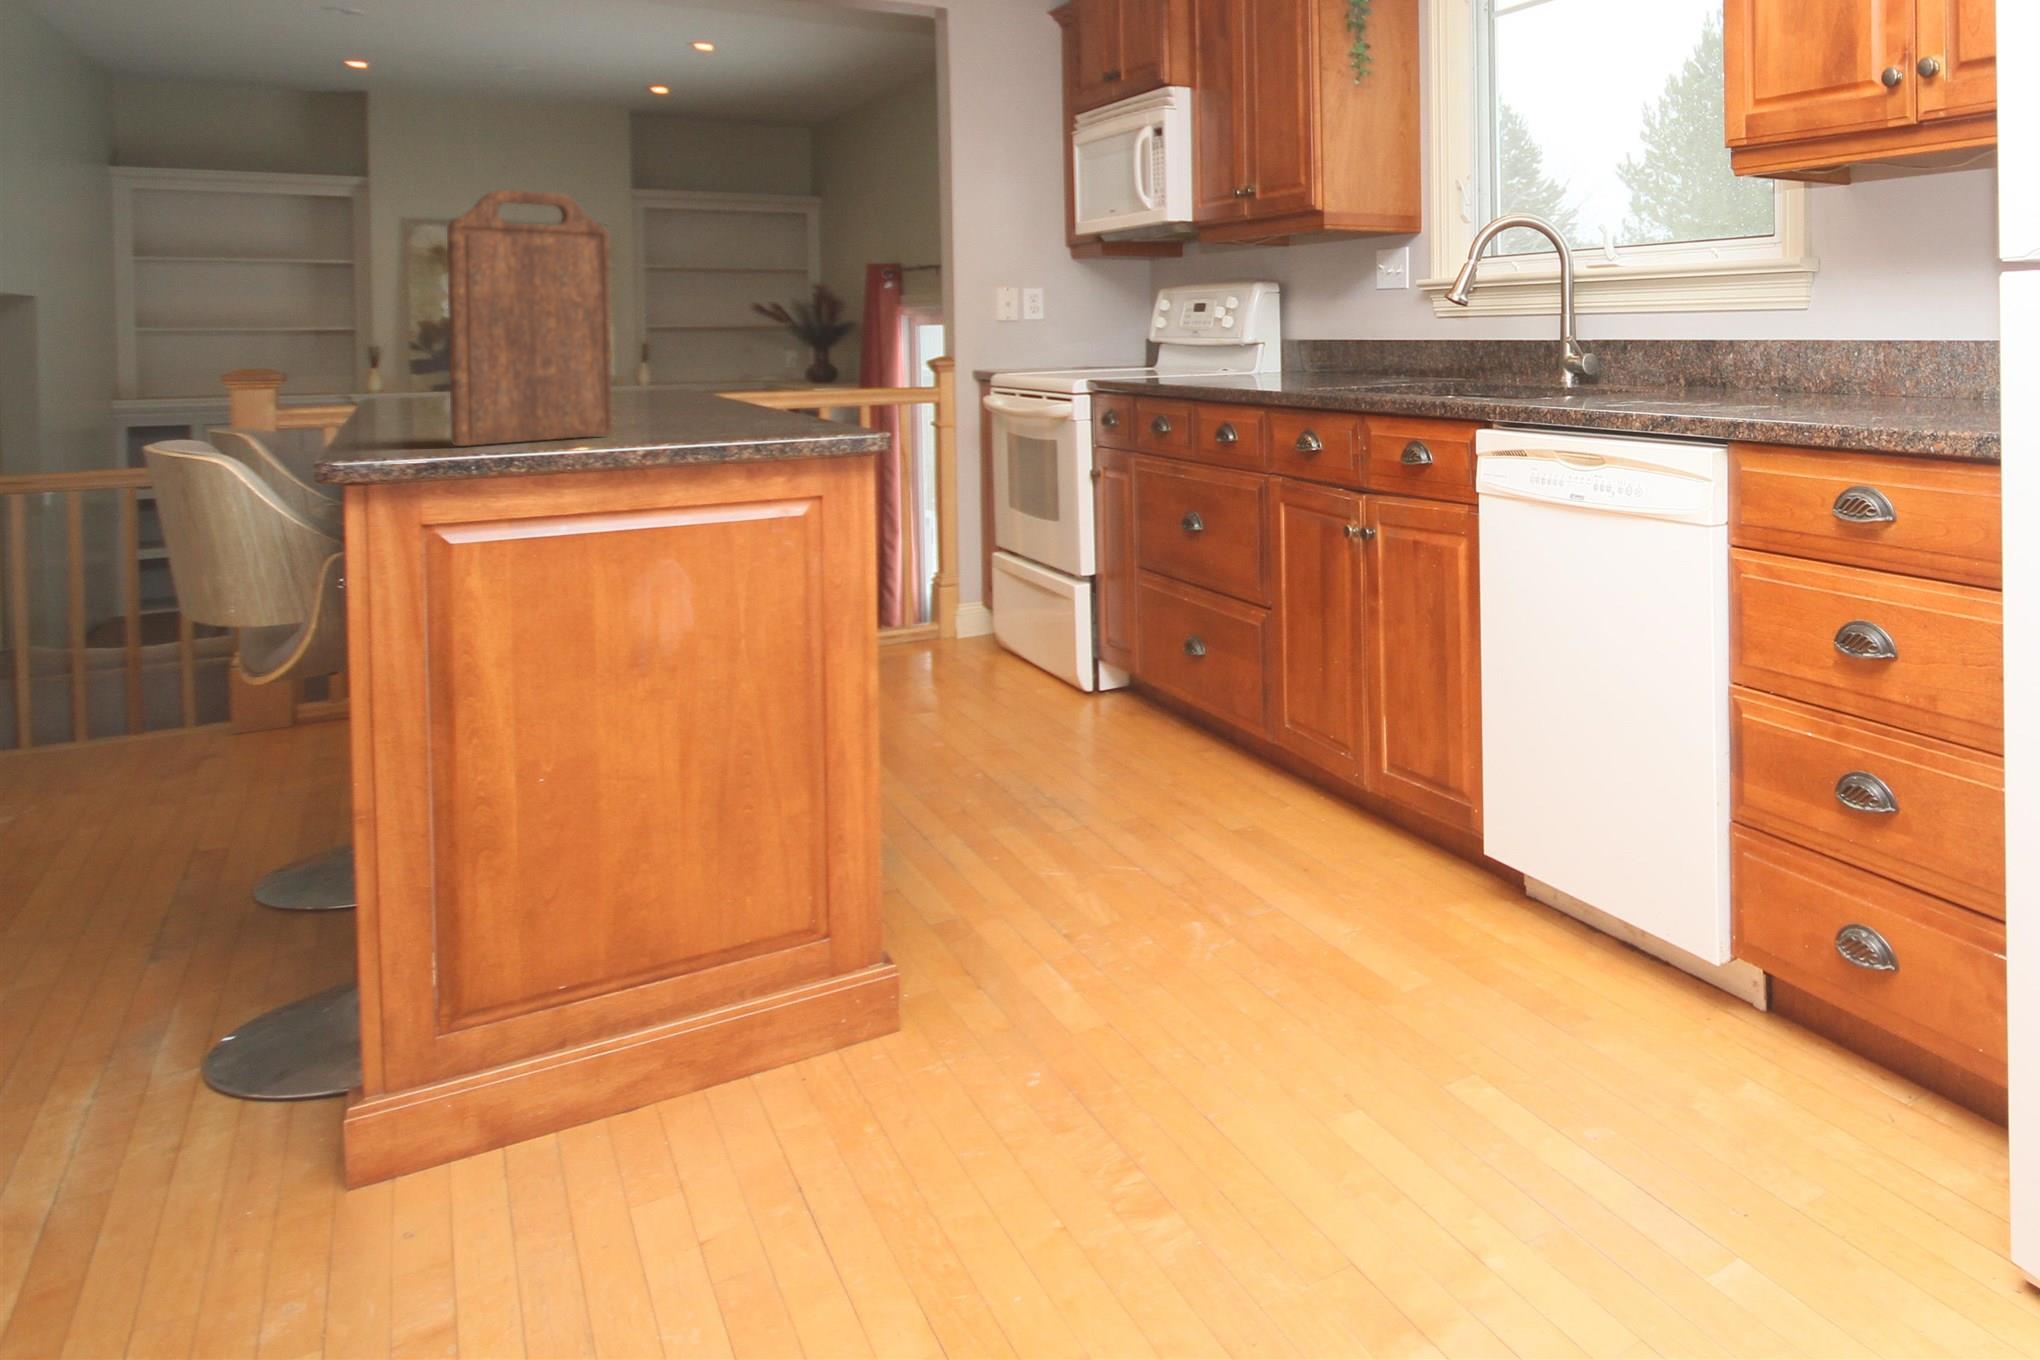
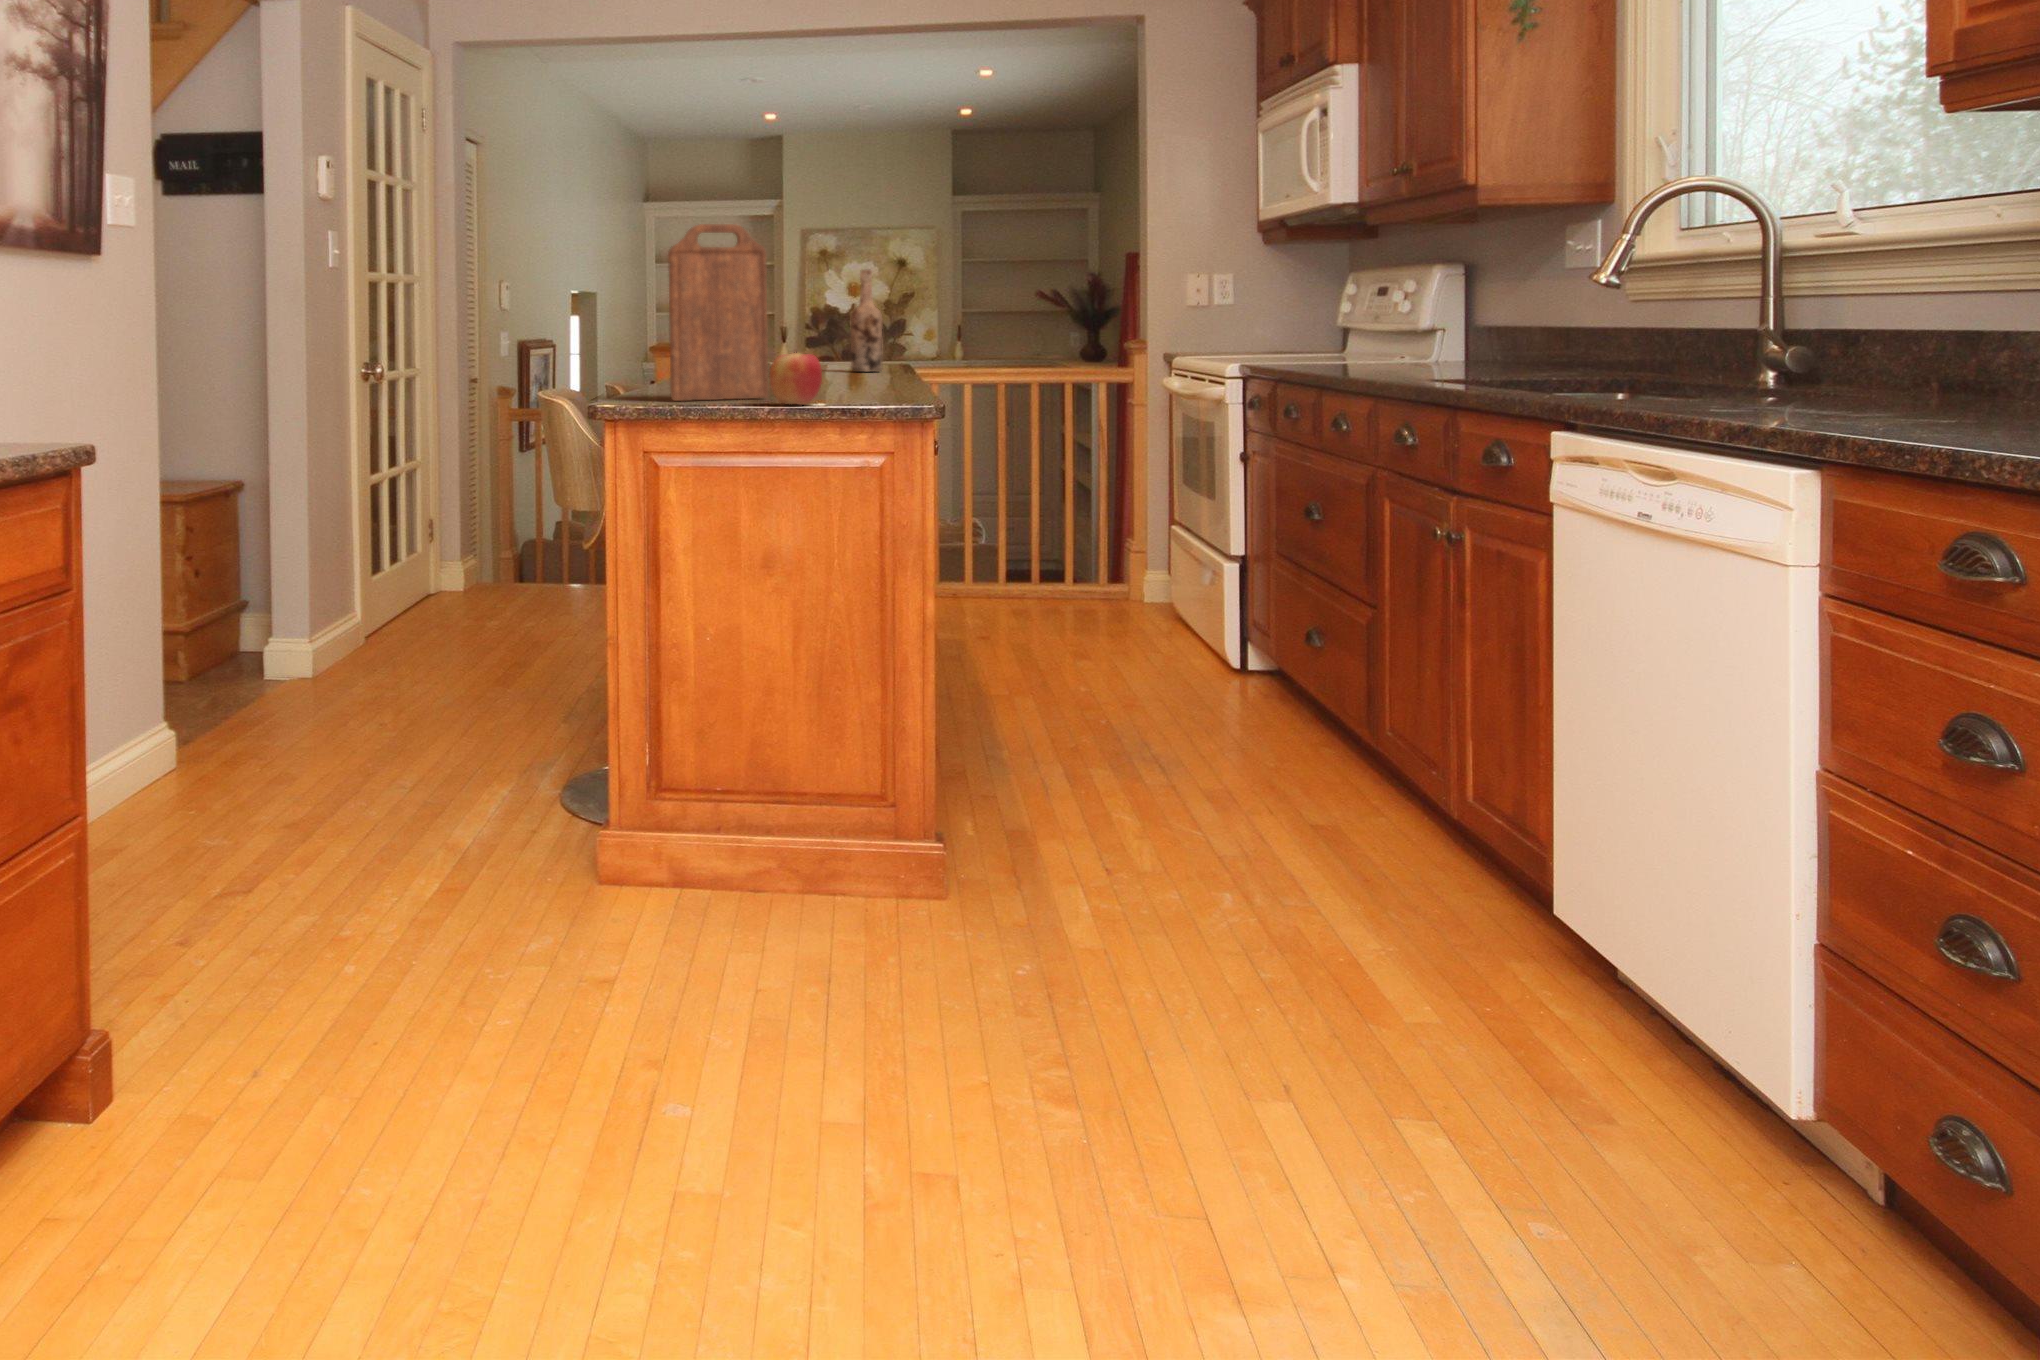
wine bottle: none [622,269,669,399] -> present [851,270,883,372]
apple: none [646,368,729,442] -> present [770,352,822,405]

